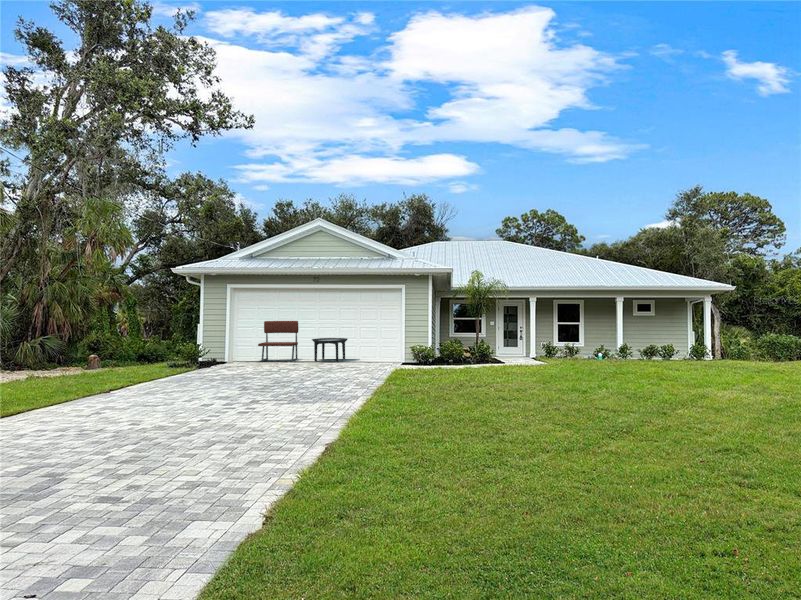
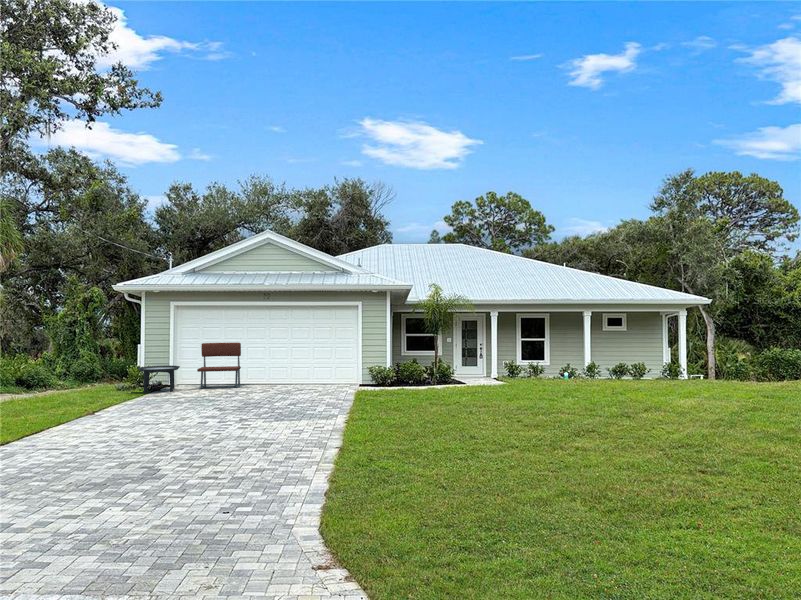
round table: present [312,338,348,362] -> present [138,365,180,393]

